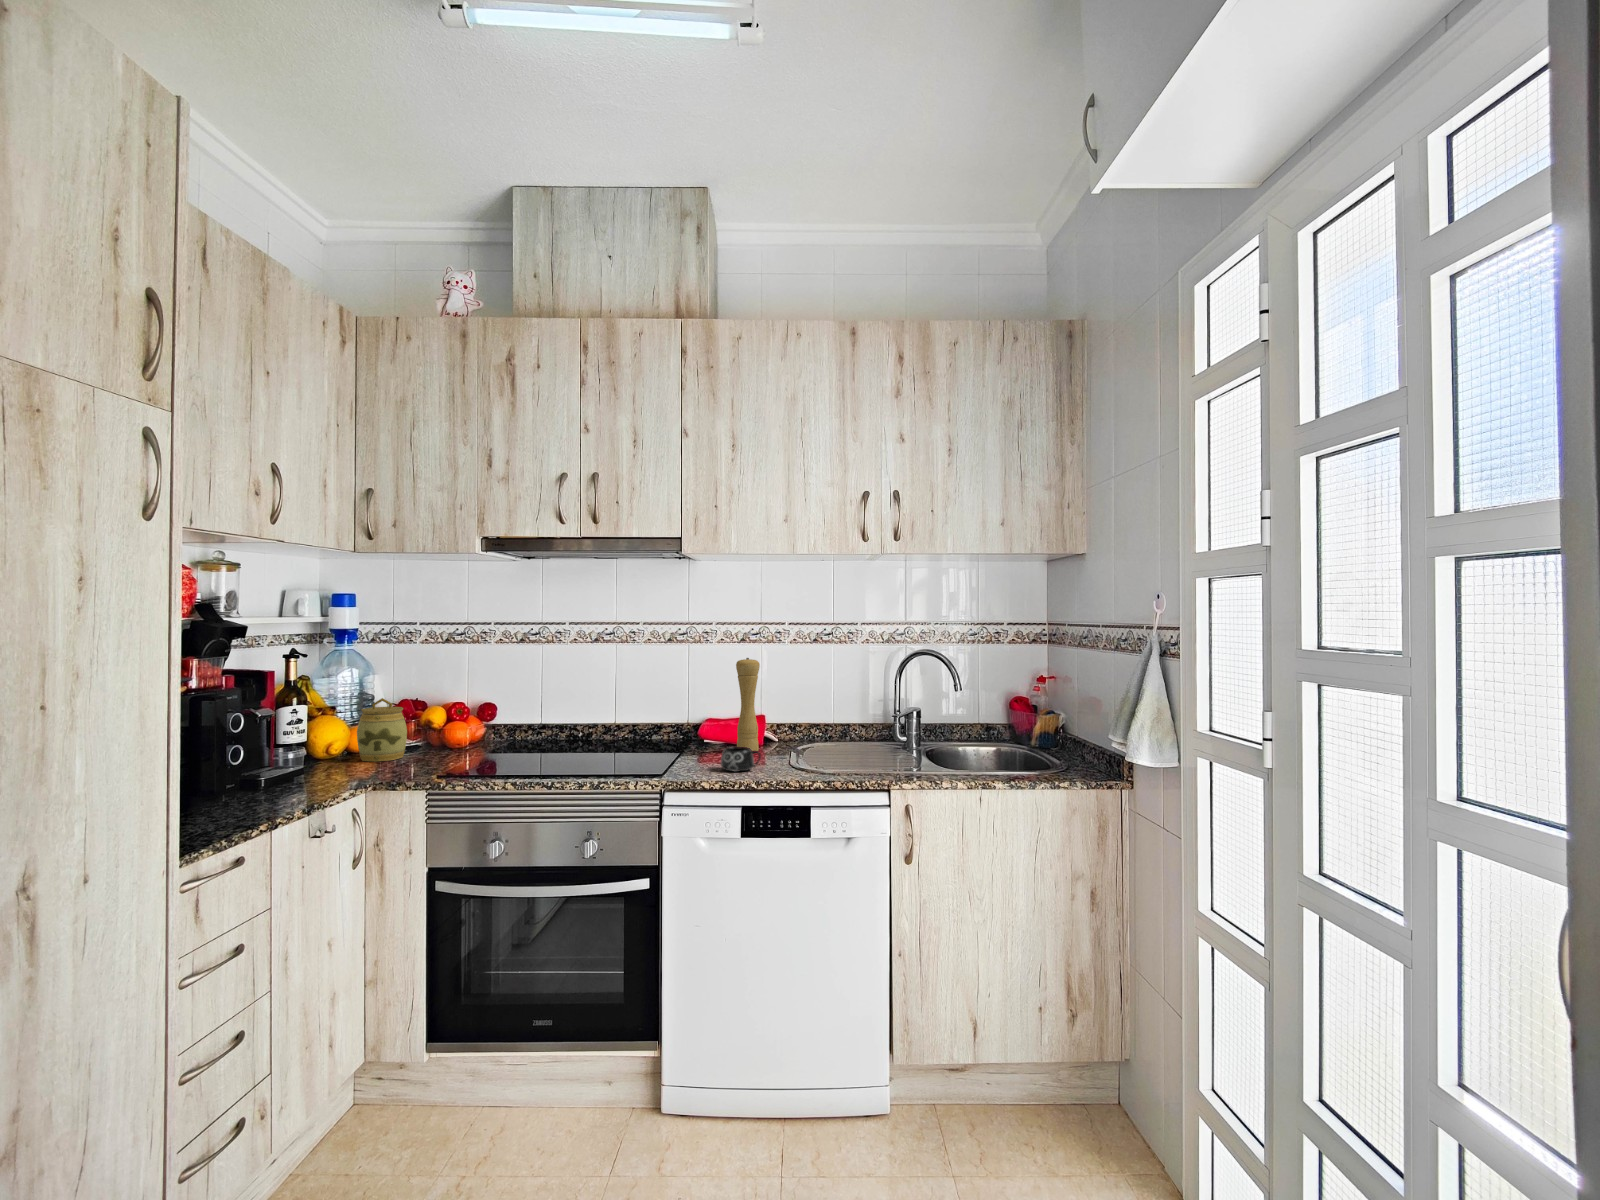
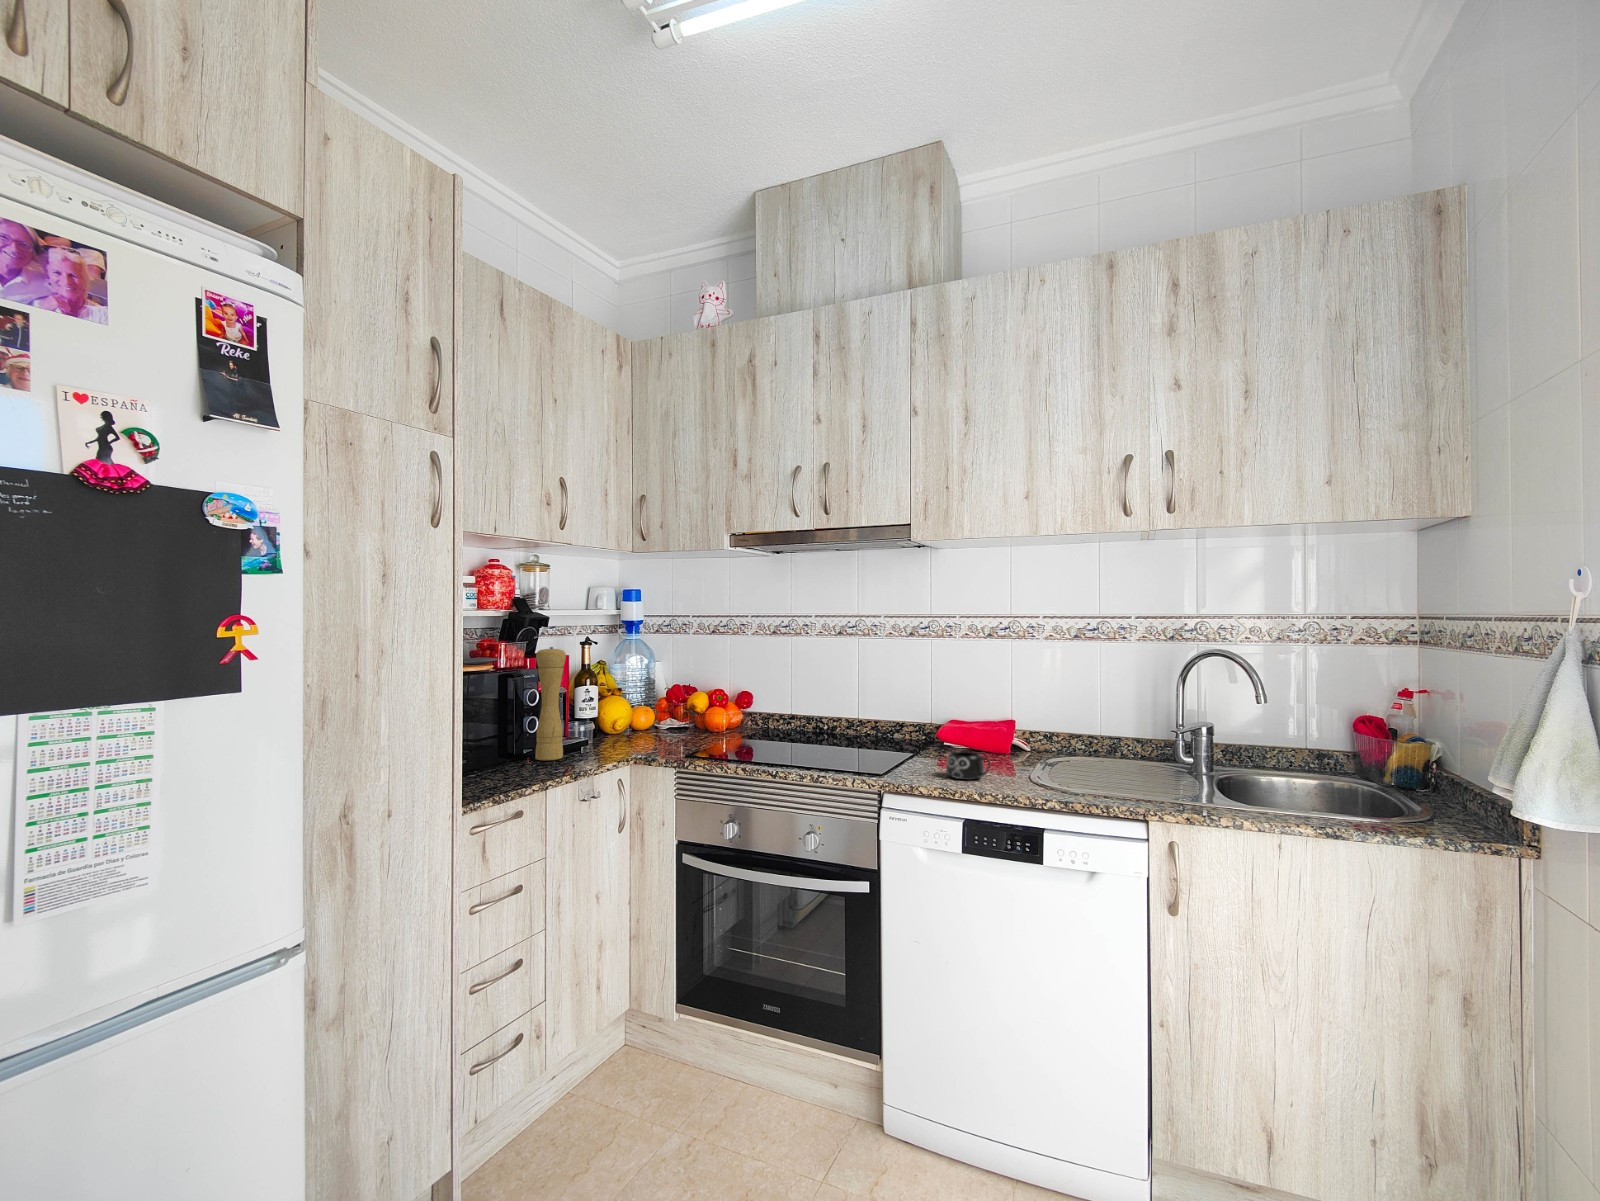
pepper mill: present [736,658,760,751] -> present [535,647,566,760]
jar: present [357,698,407,762] -> none [627,681,668,739]

